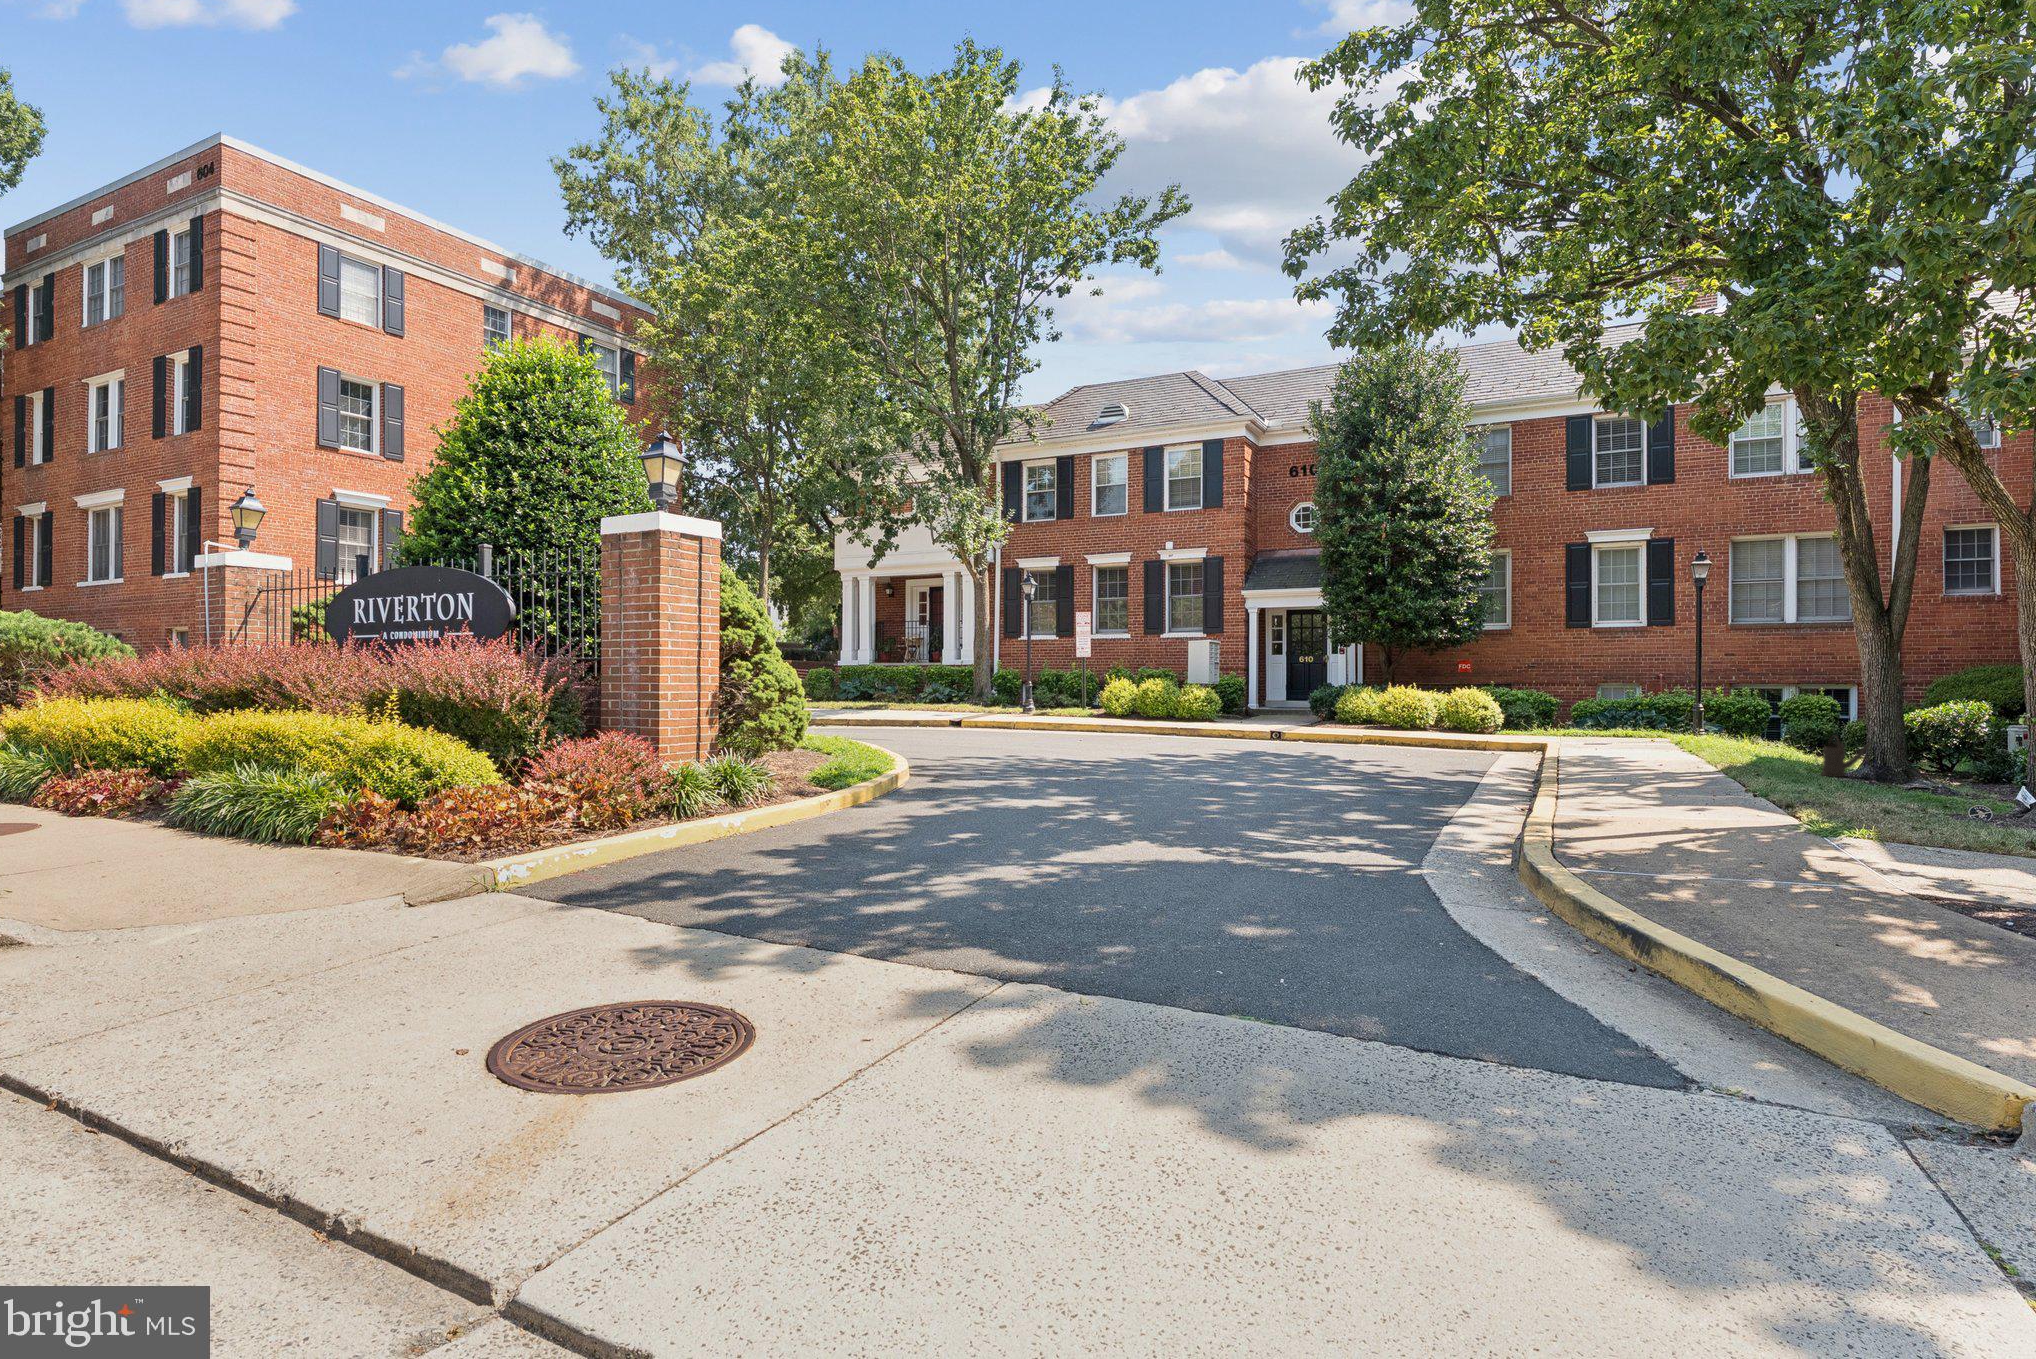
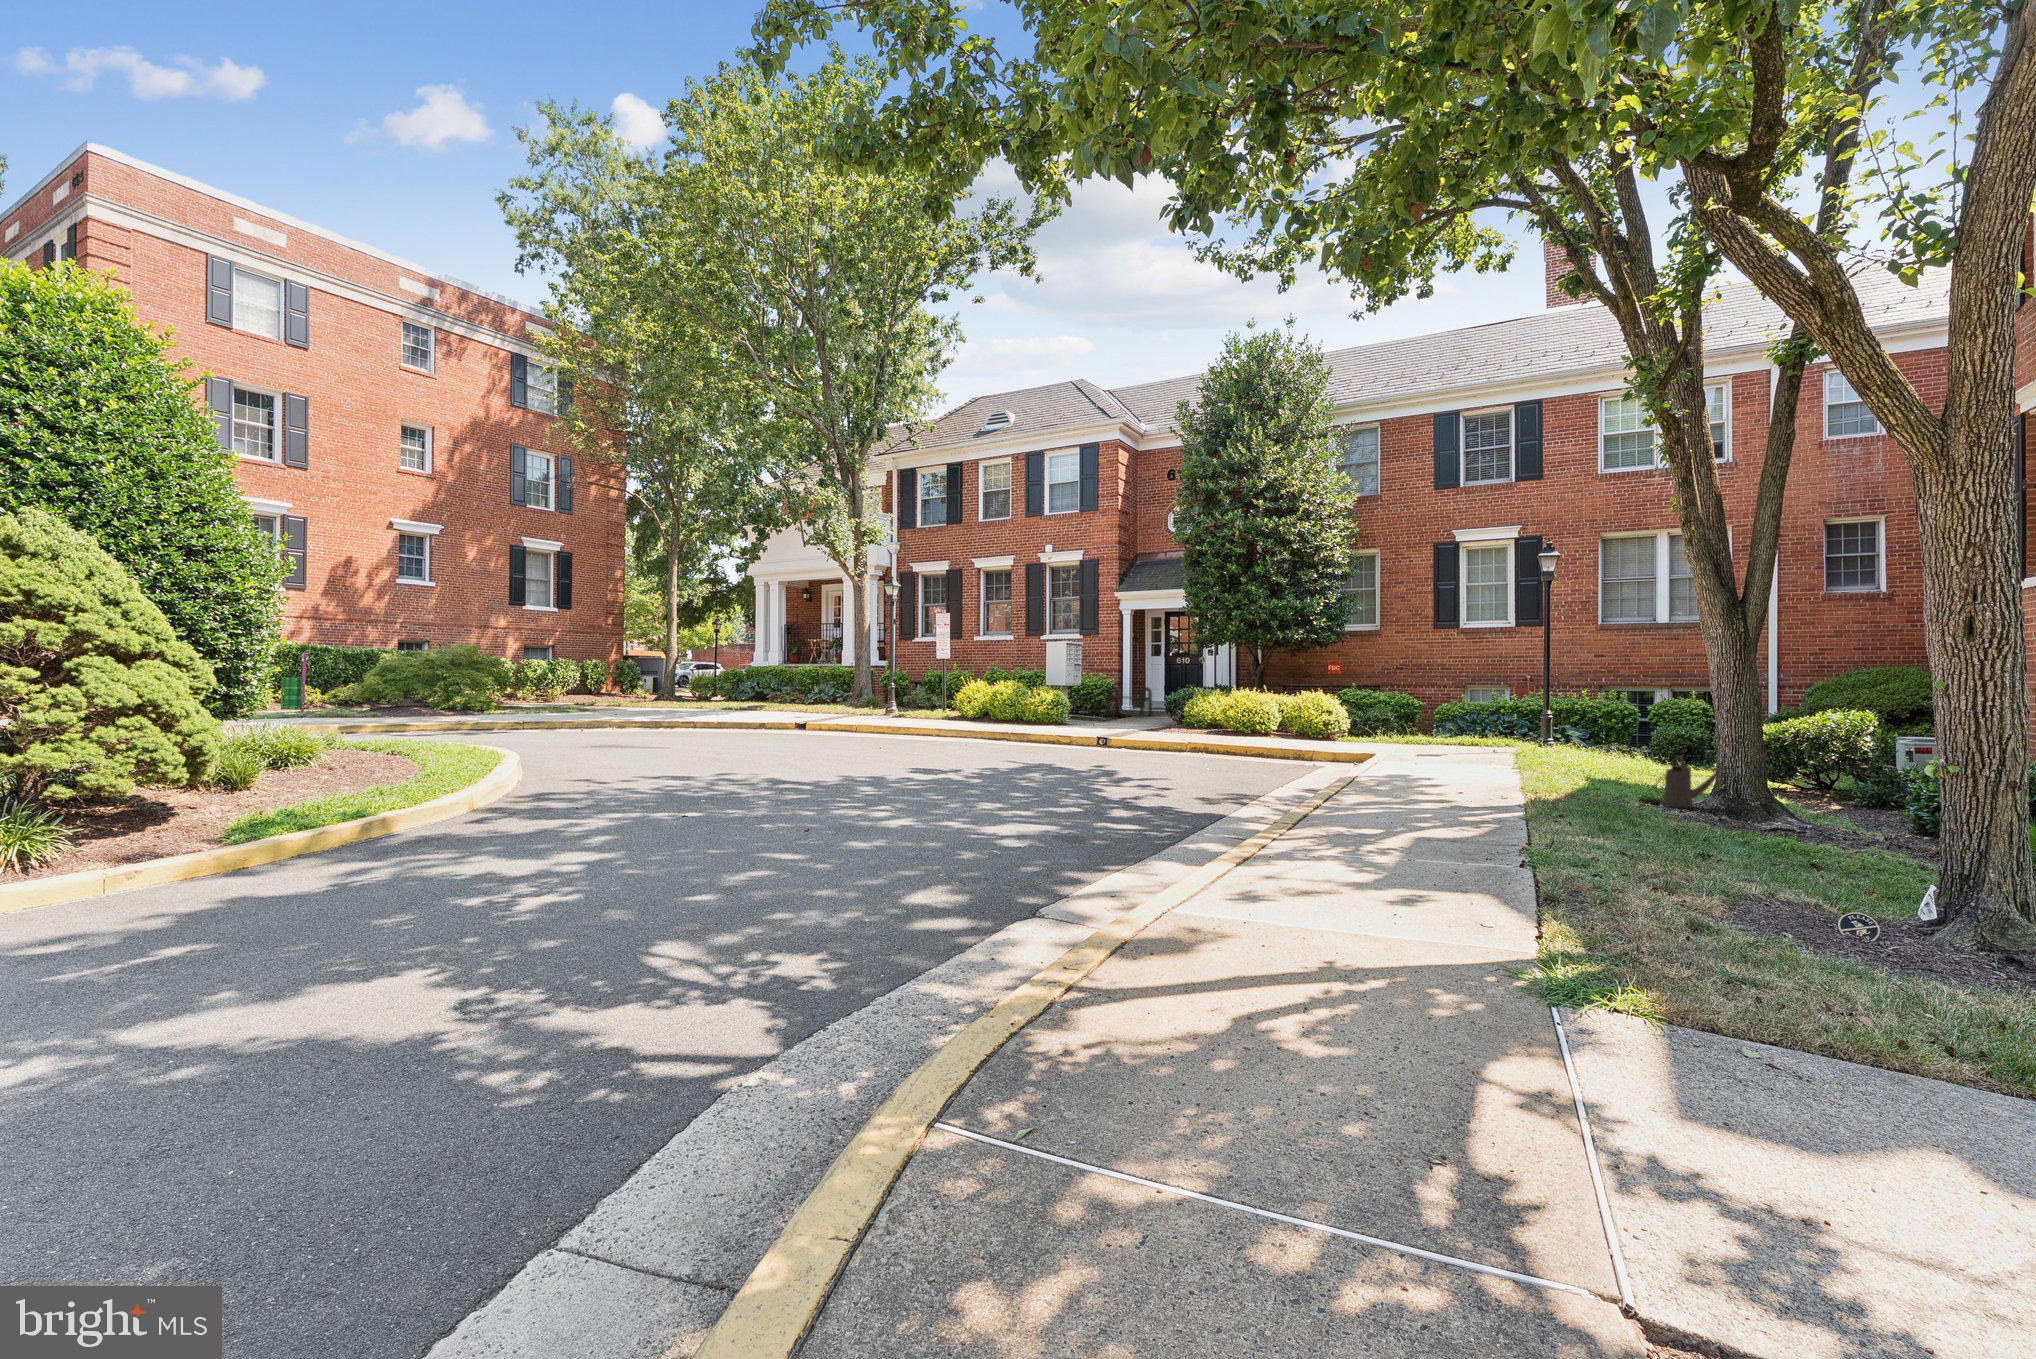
bench: none [1239,686,1285,717] -> present [1106,687,1152,717]

